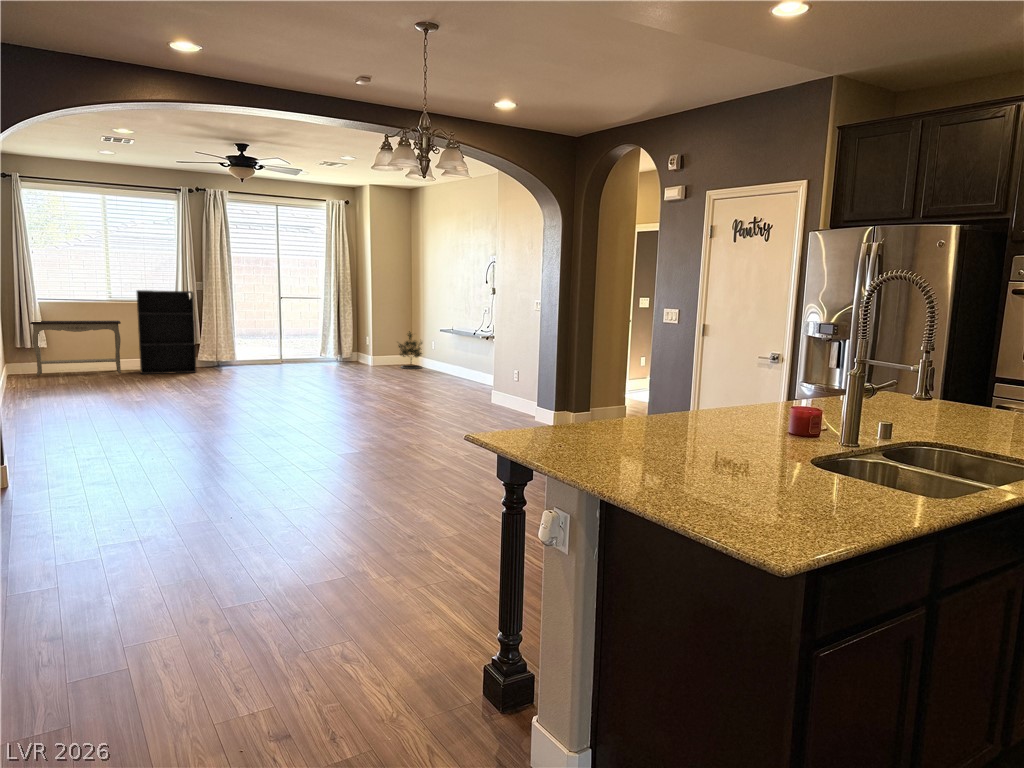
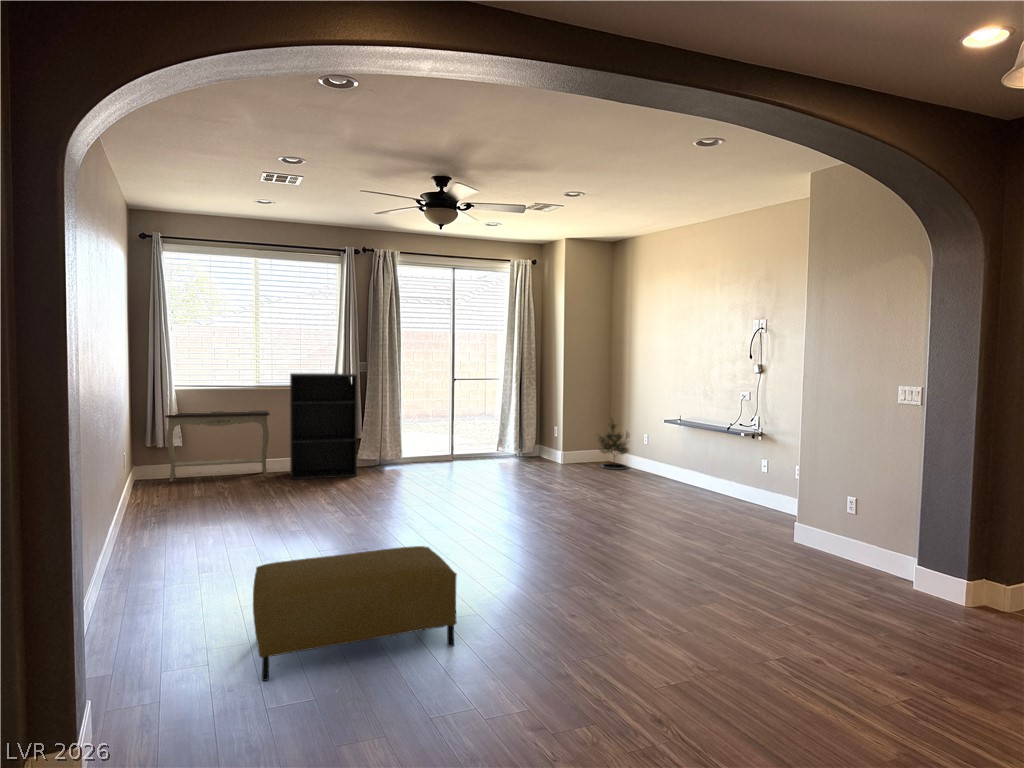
ottoman: none [106,387,229,447] -> present [253,546,457,681]

